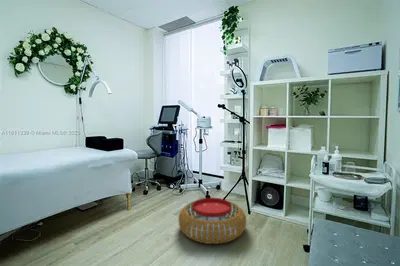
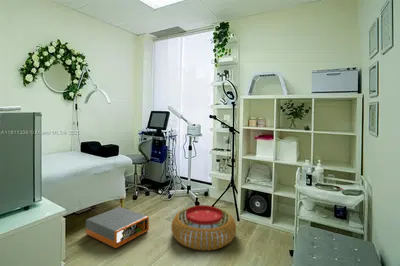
storage box: none [94,200,156,240] -> present [86,207,149,248]

